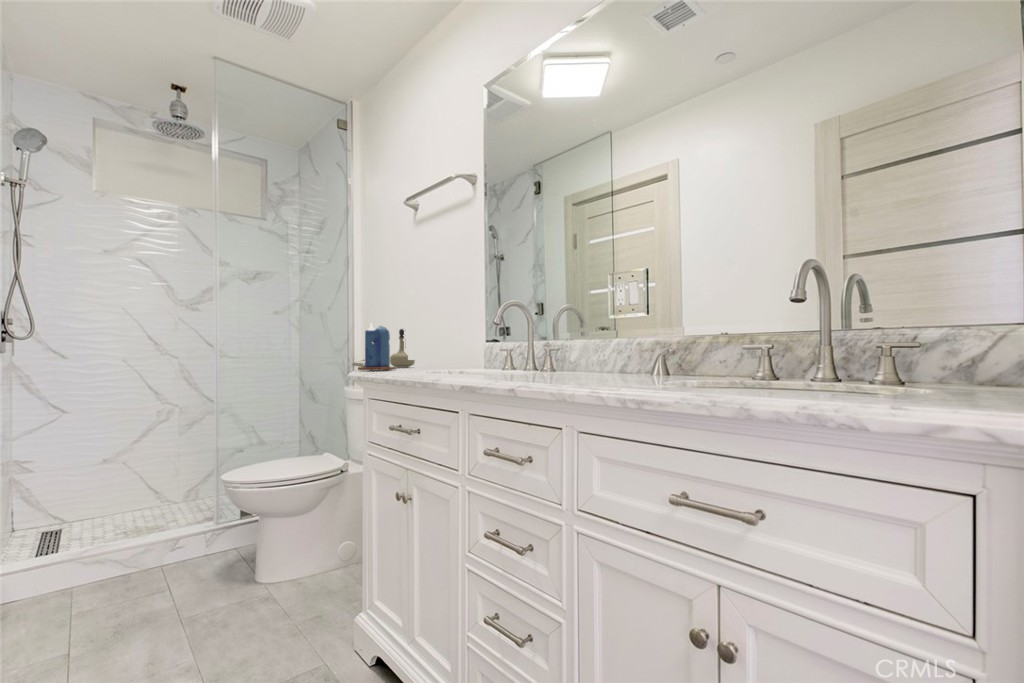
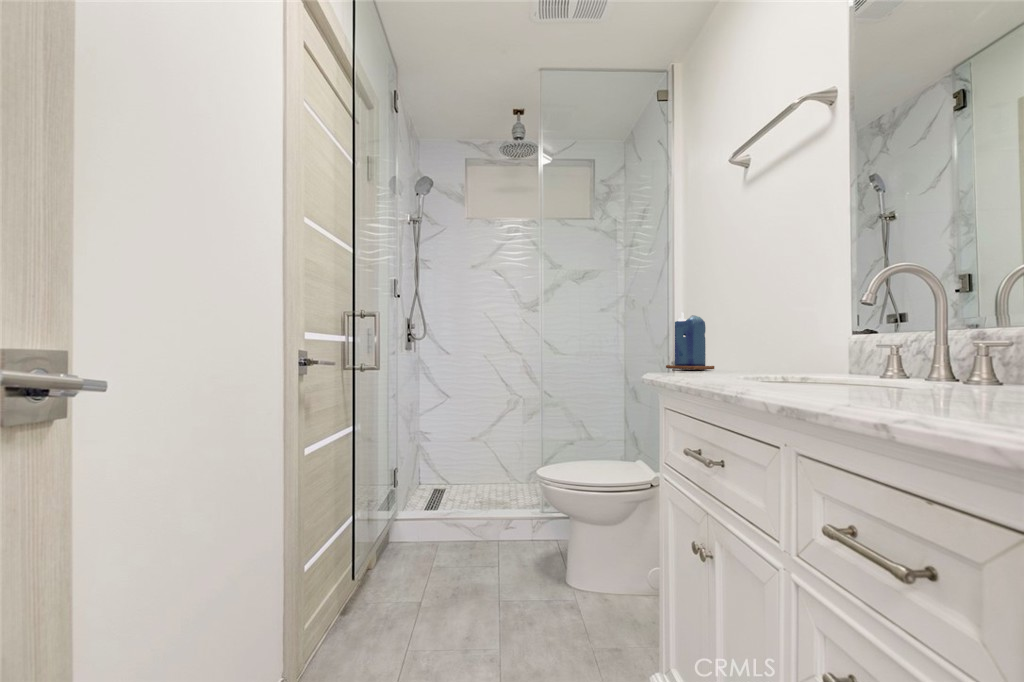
perfume bottle: present [390,329,415,367] -> none [713,319,746,367]

